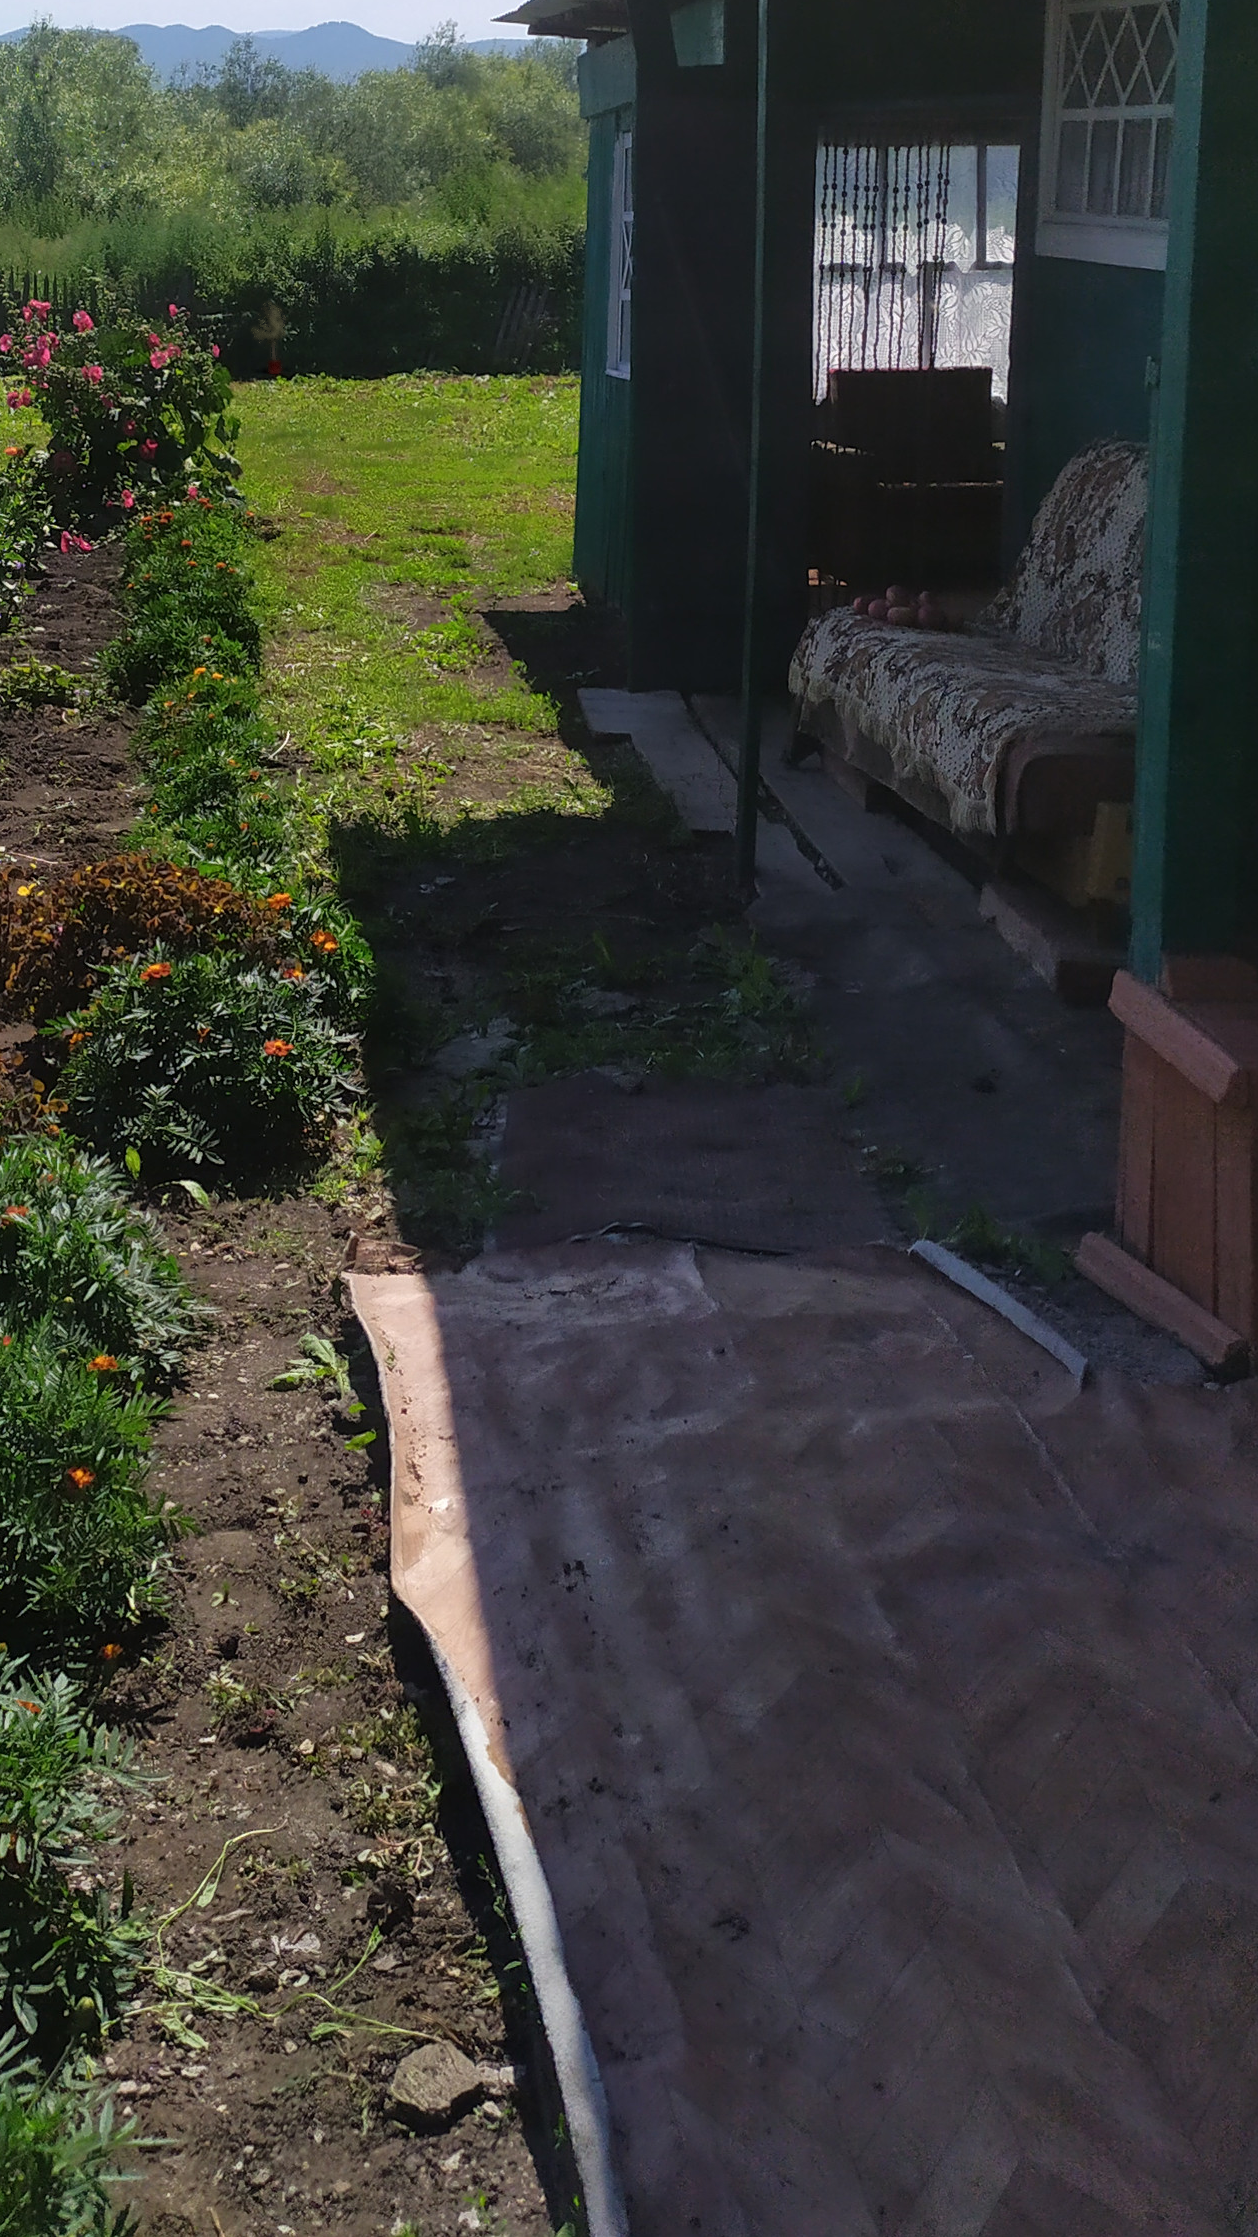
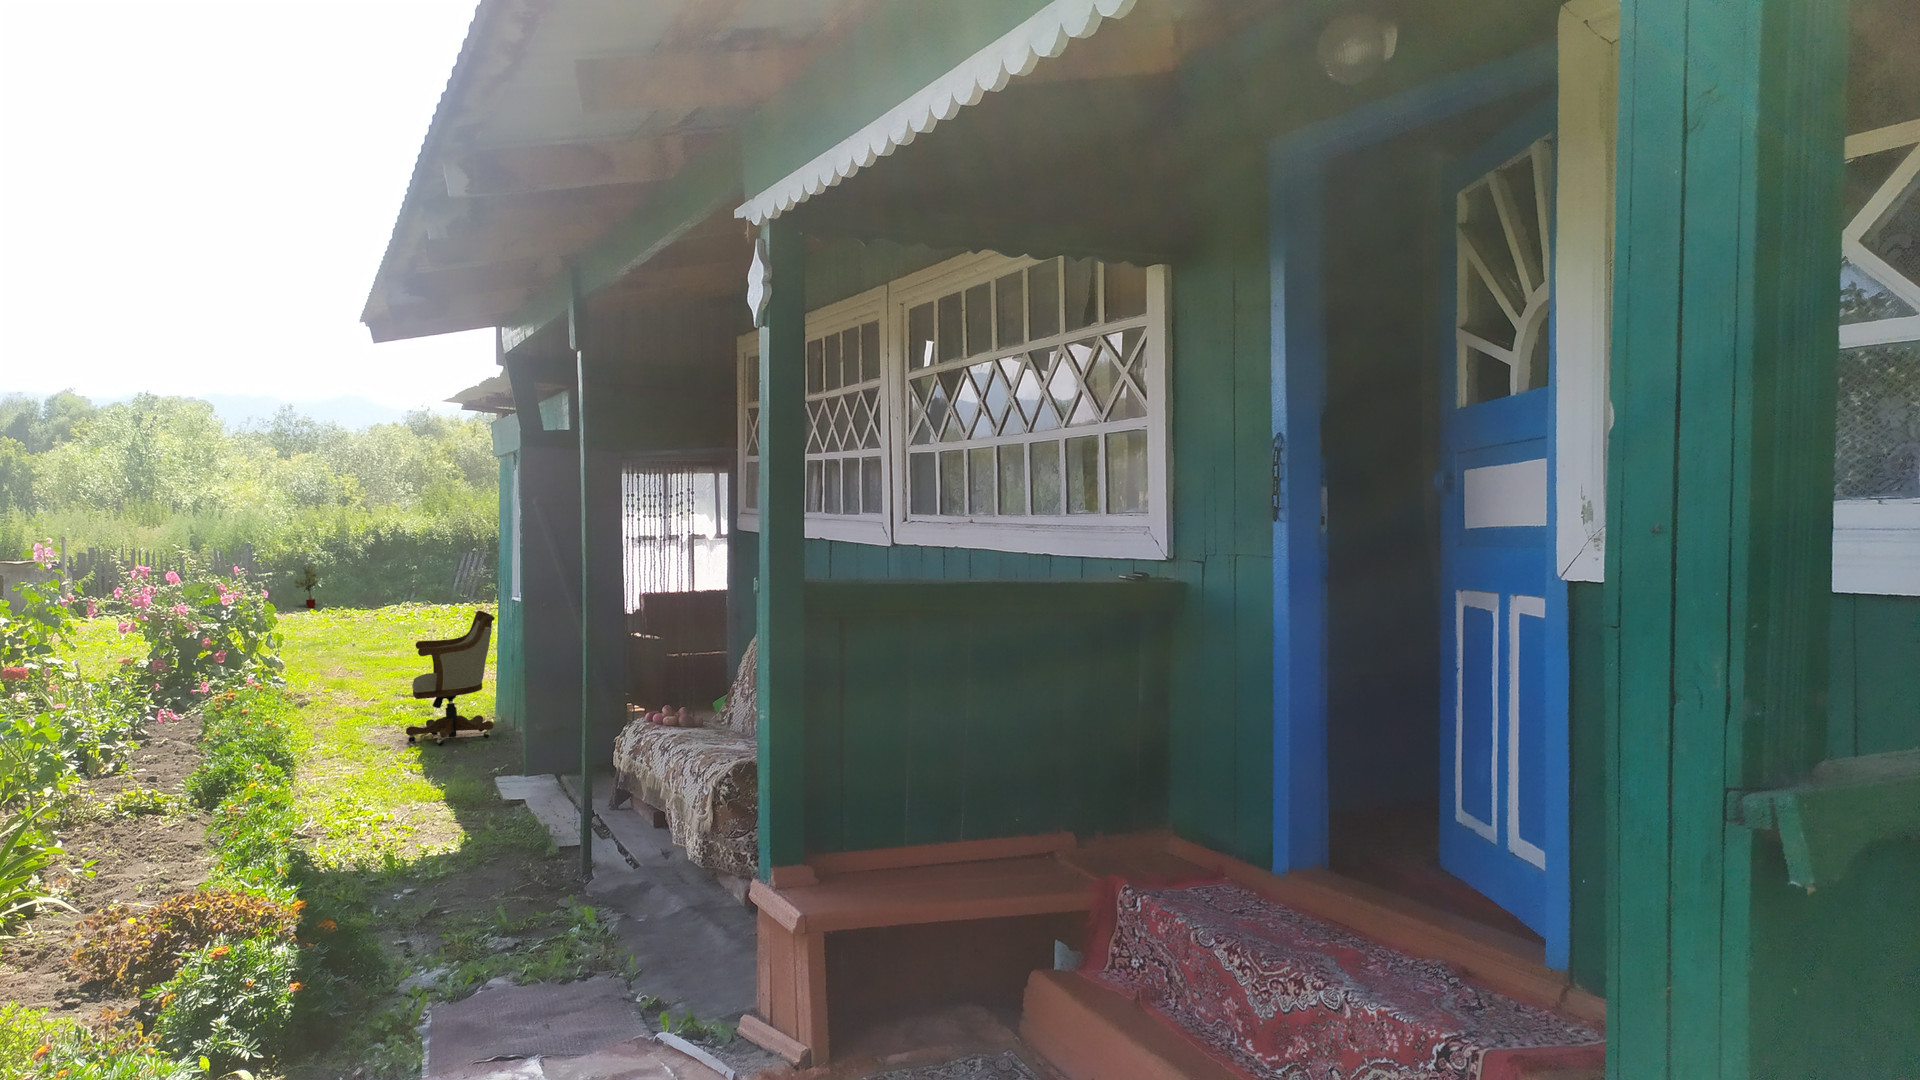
chair: none [425,389,572,621] -> present [406,611,495,746]

